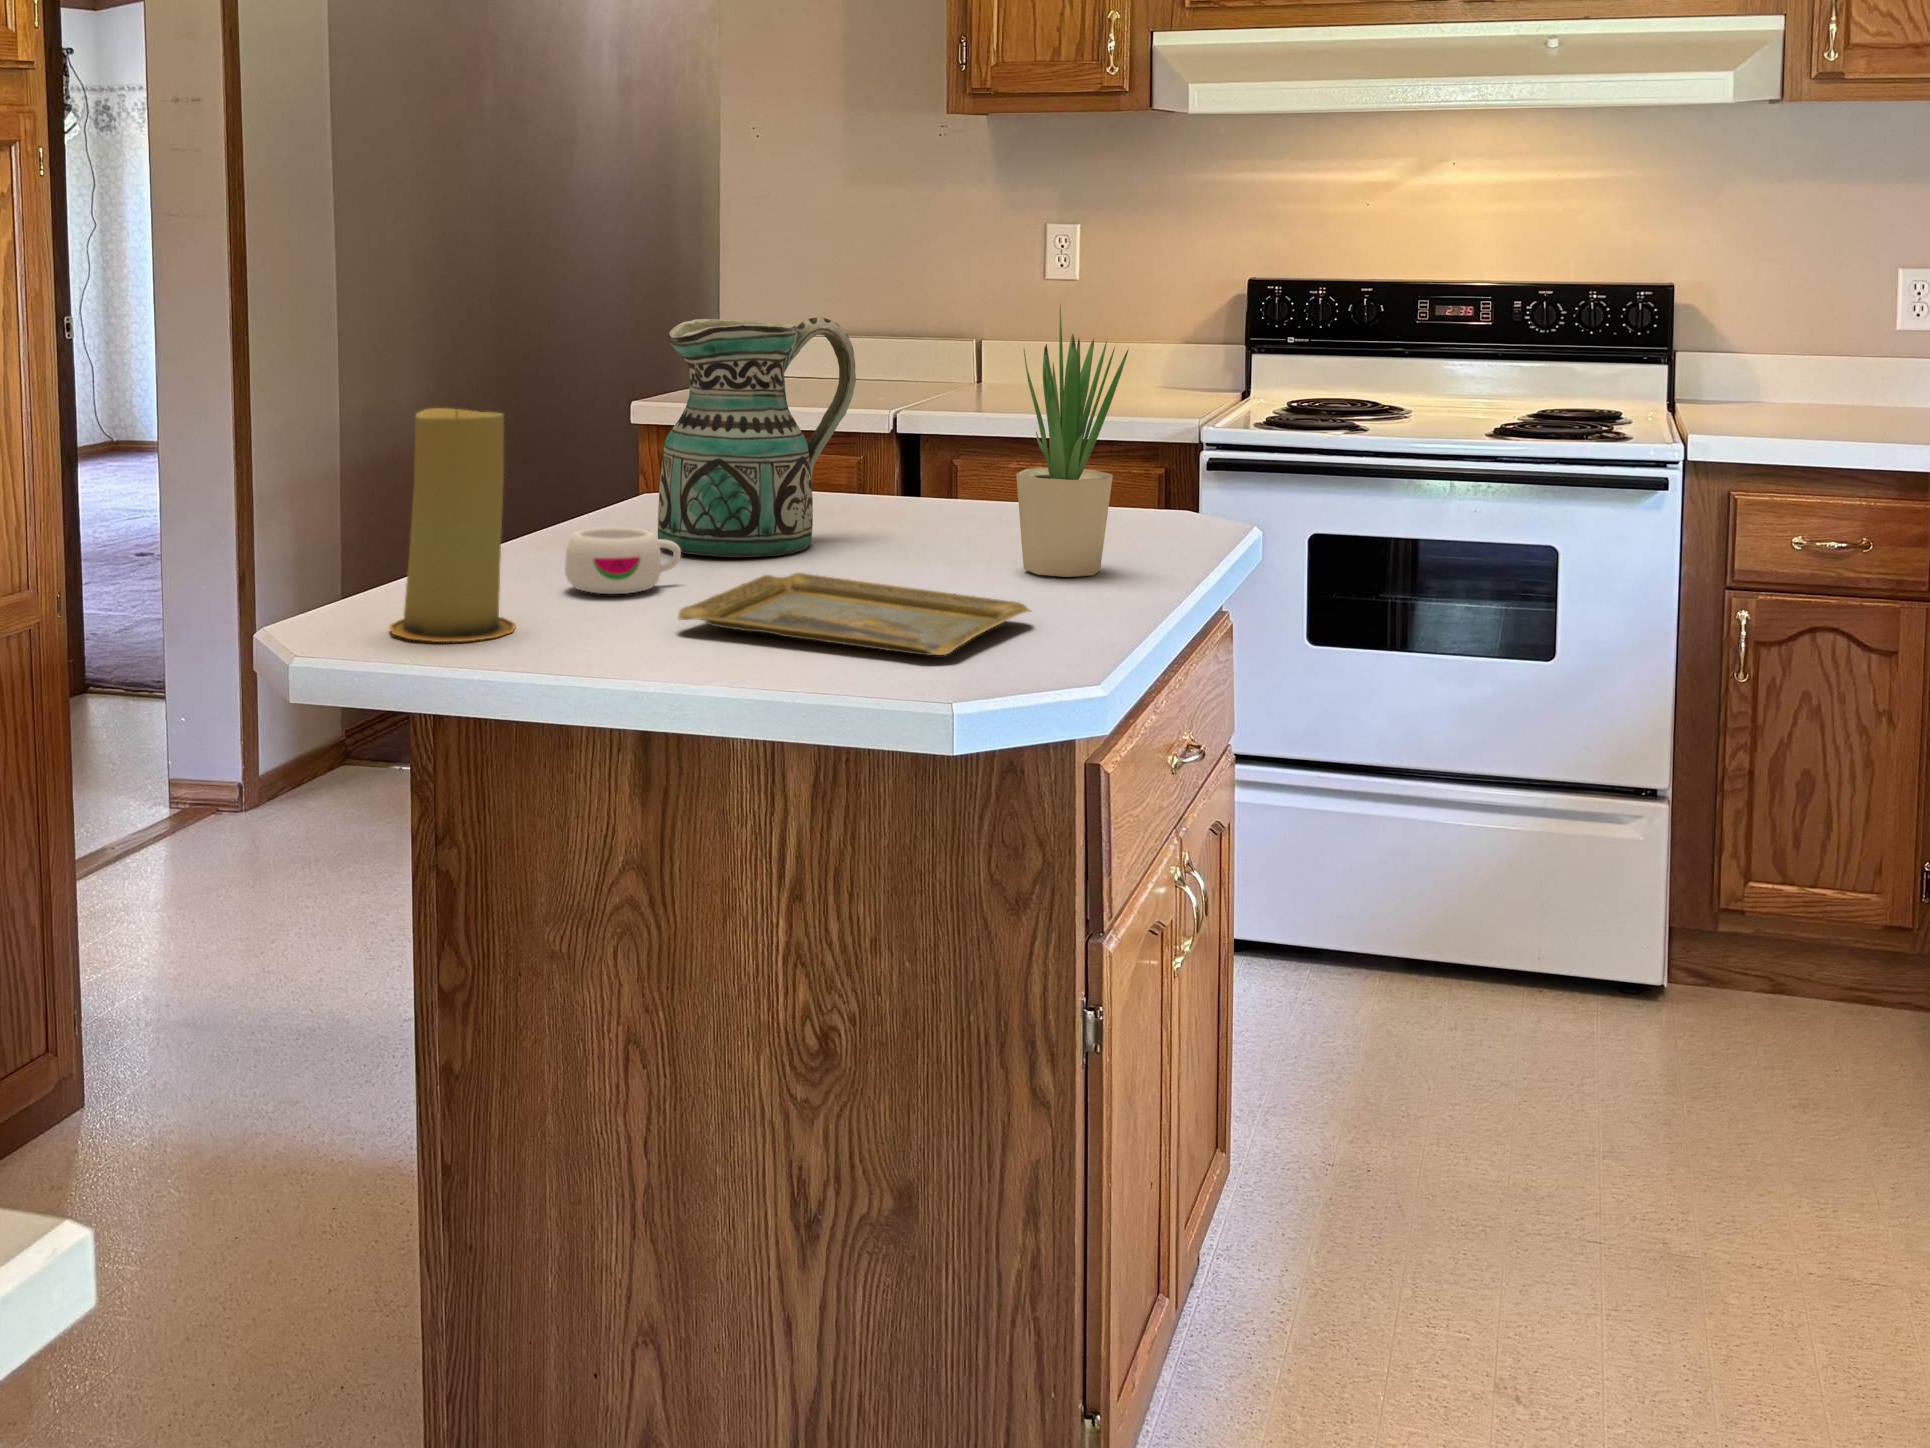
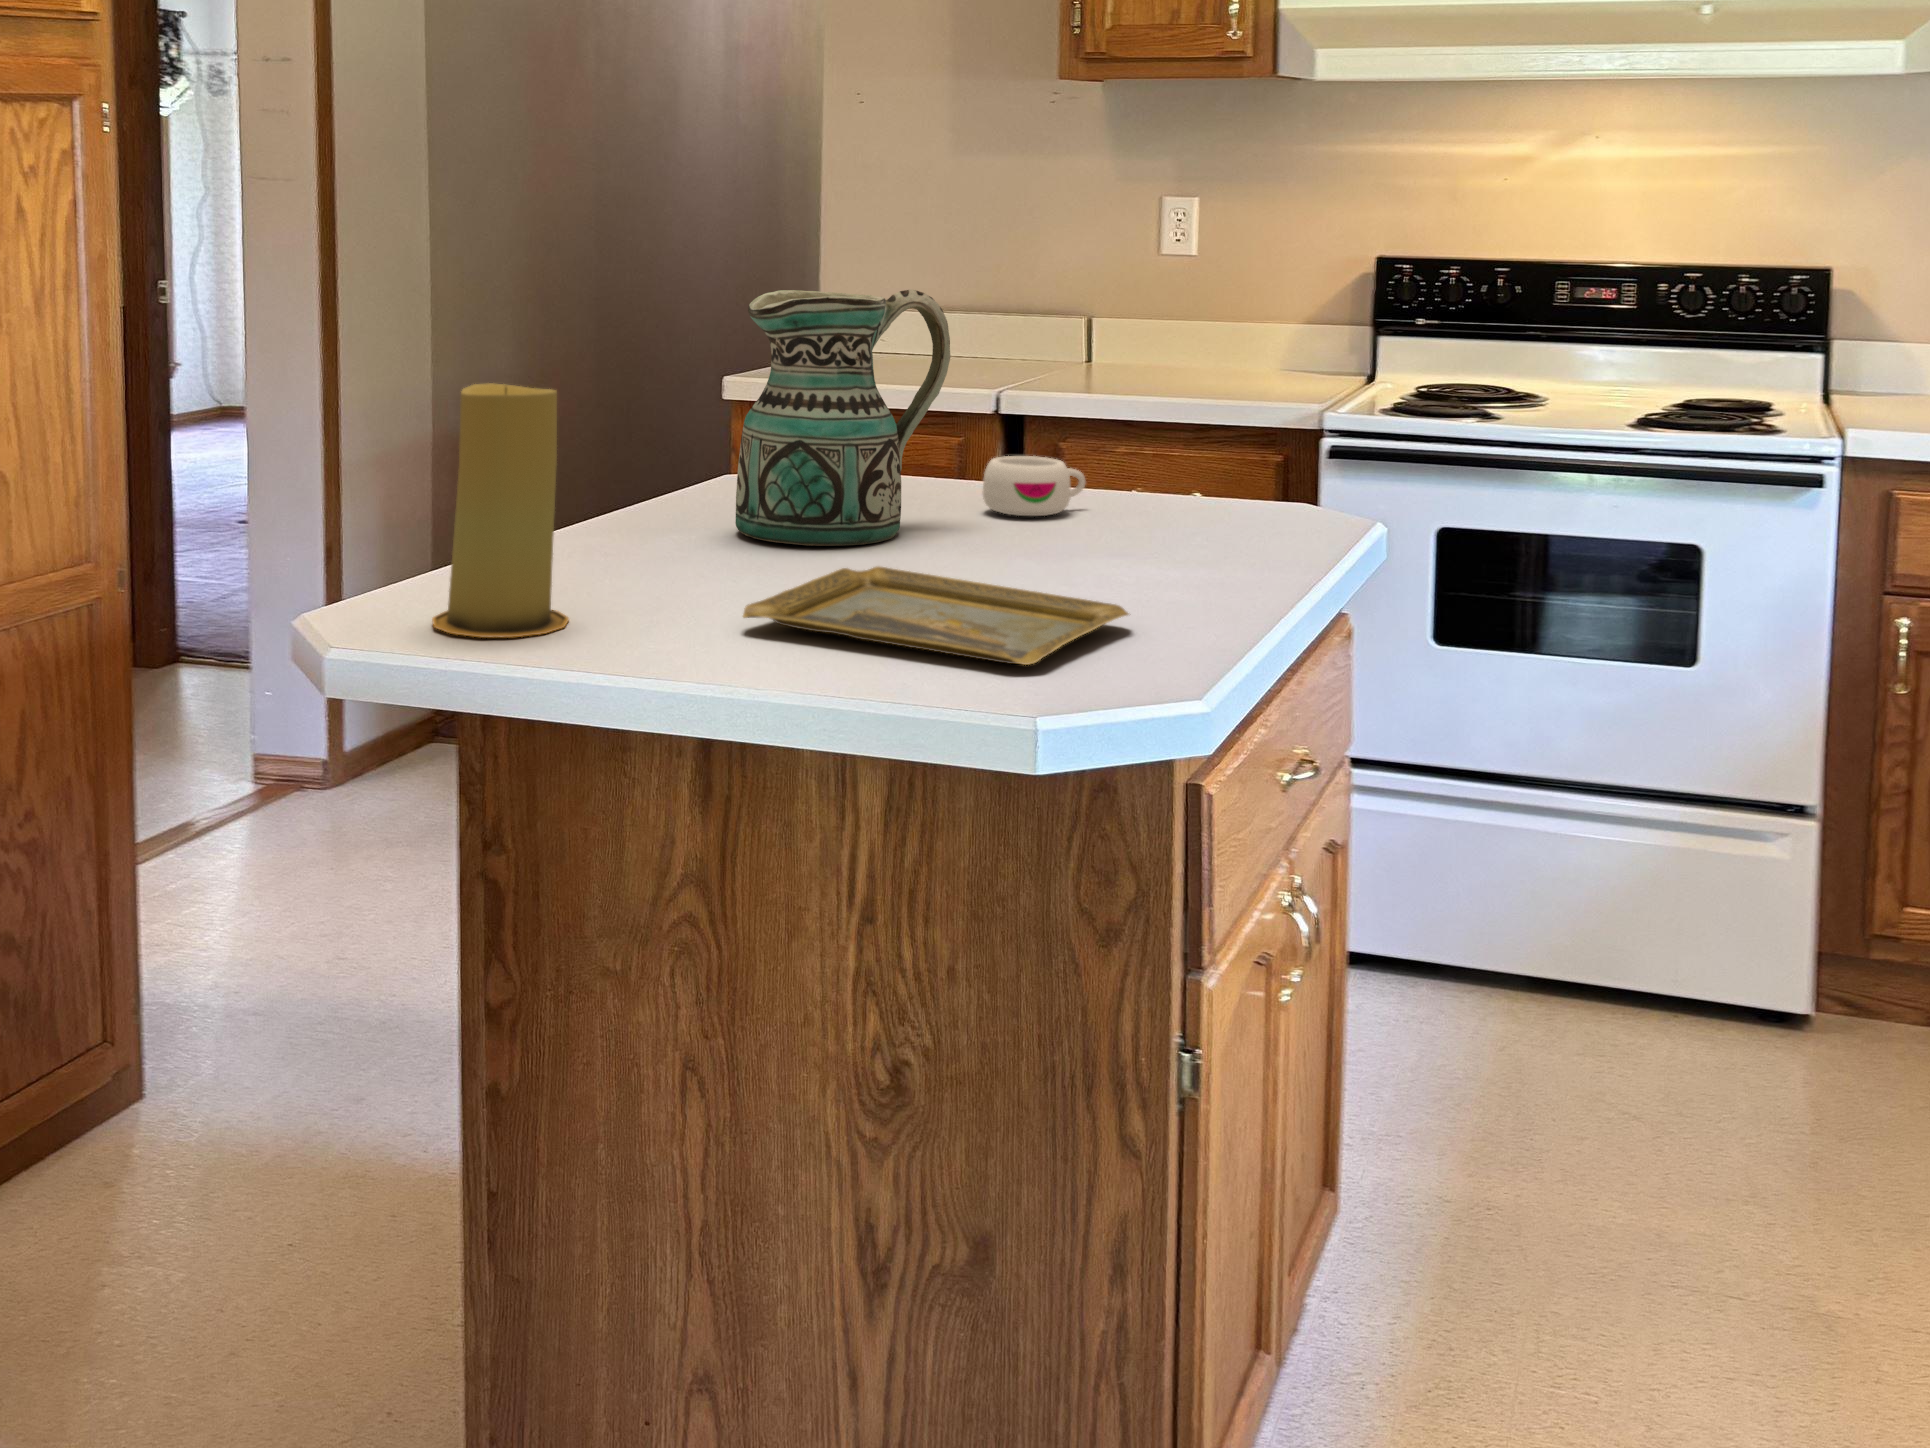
potted plant: present [1016,306,1128,577] -> none [1119,272,1244,575]
mug: present [565,527,681,594] -> present [983,456,1085,516]

